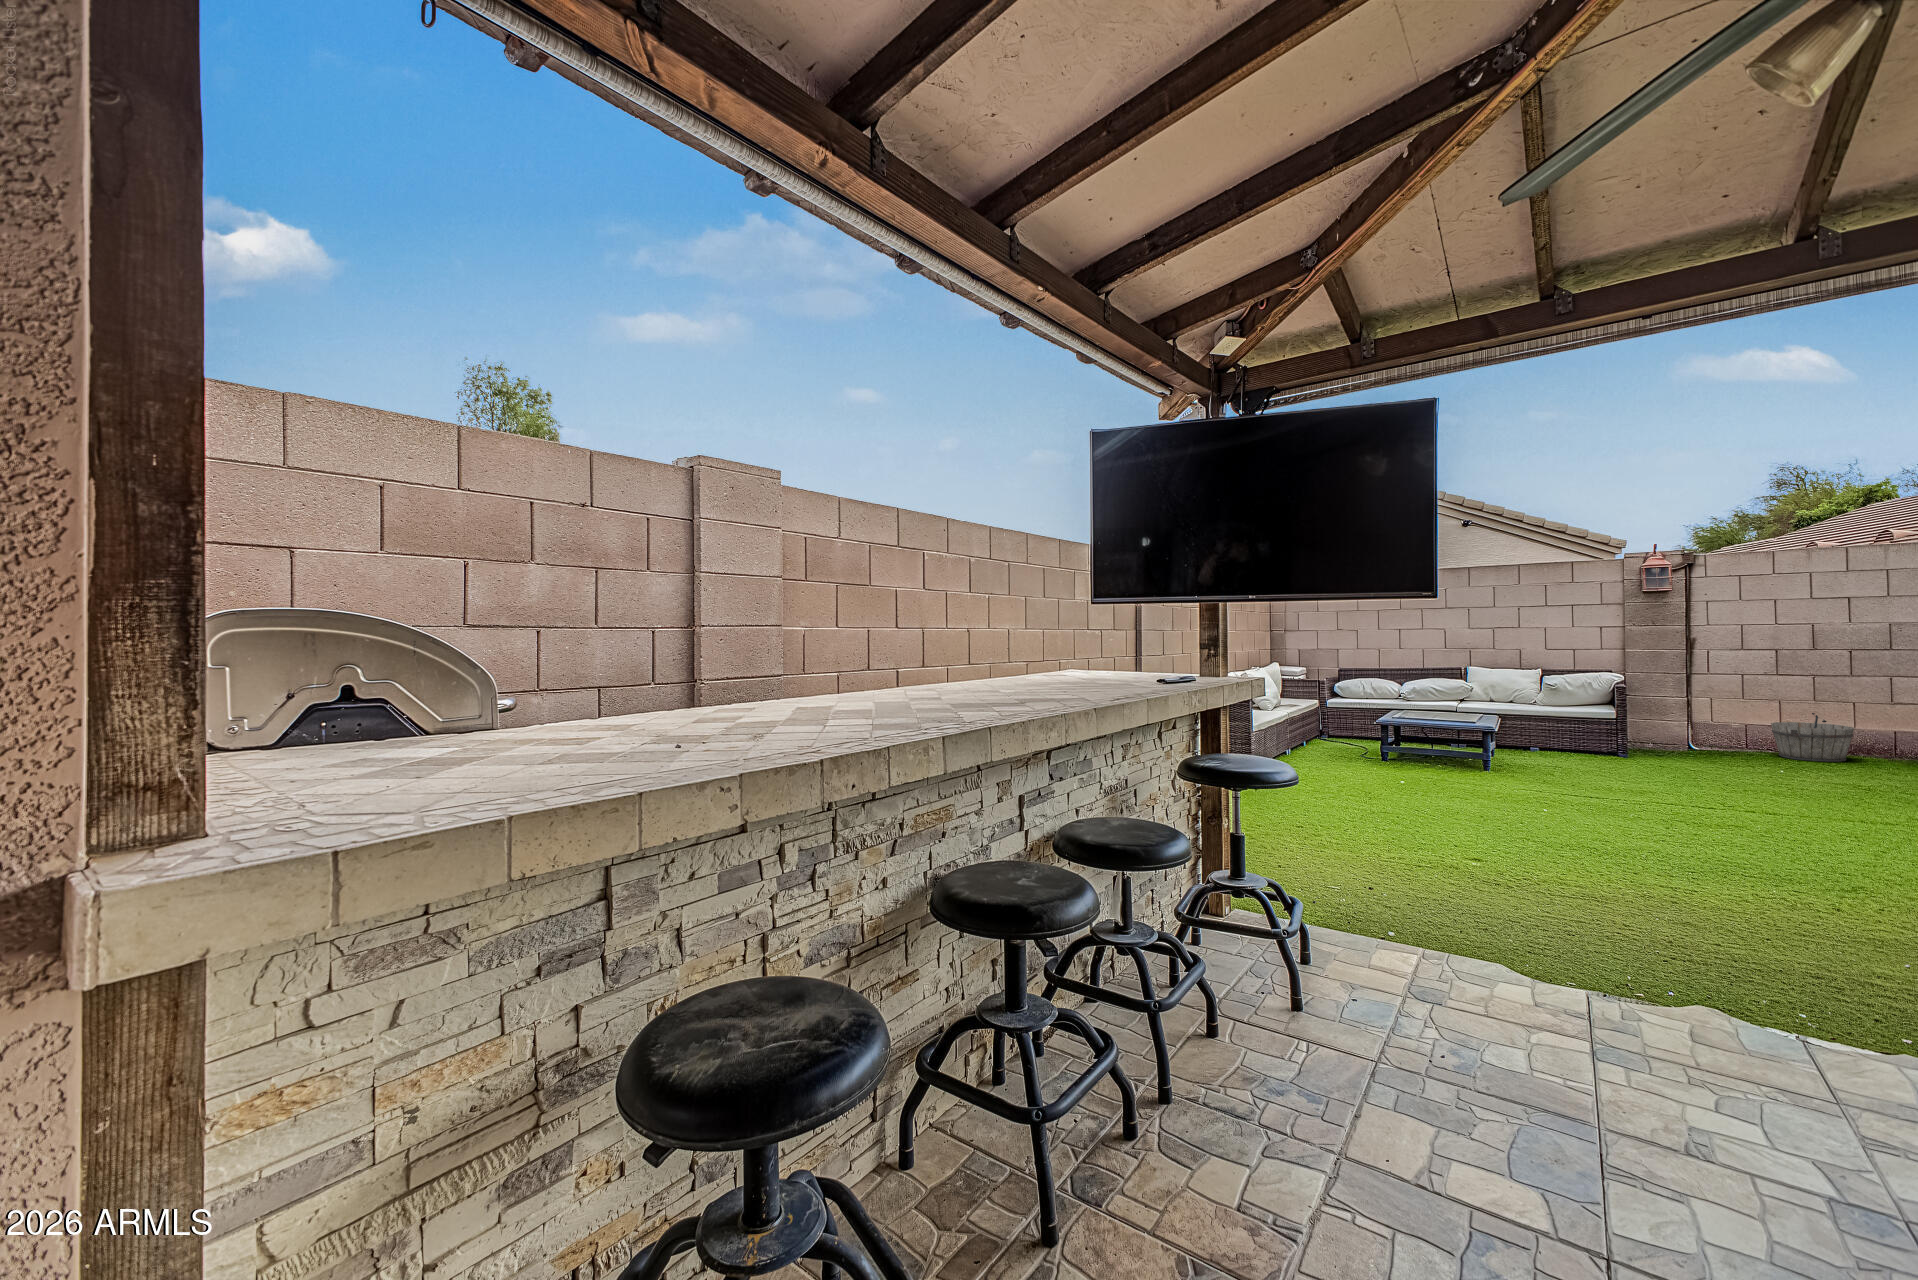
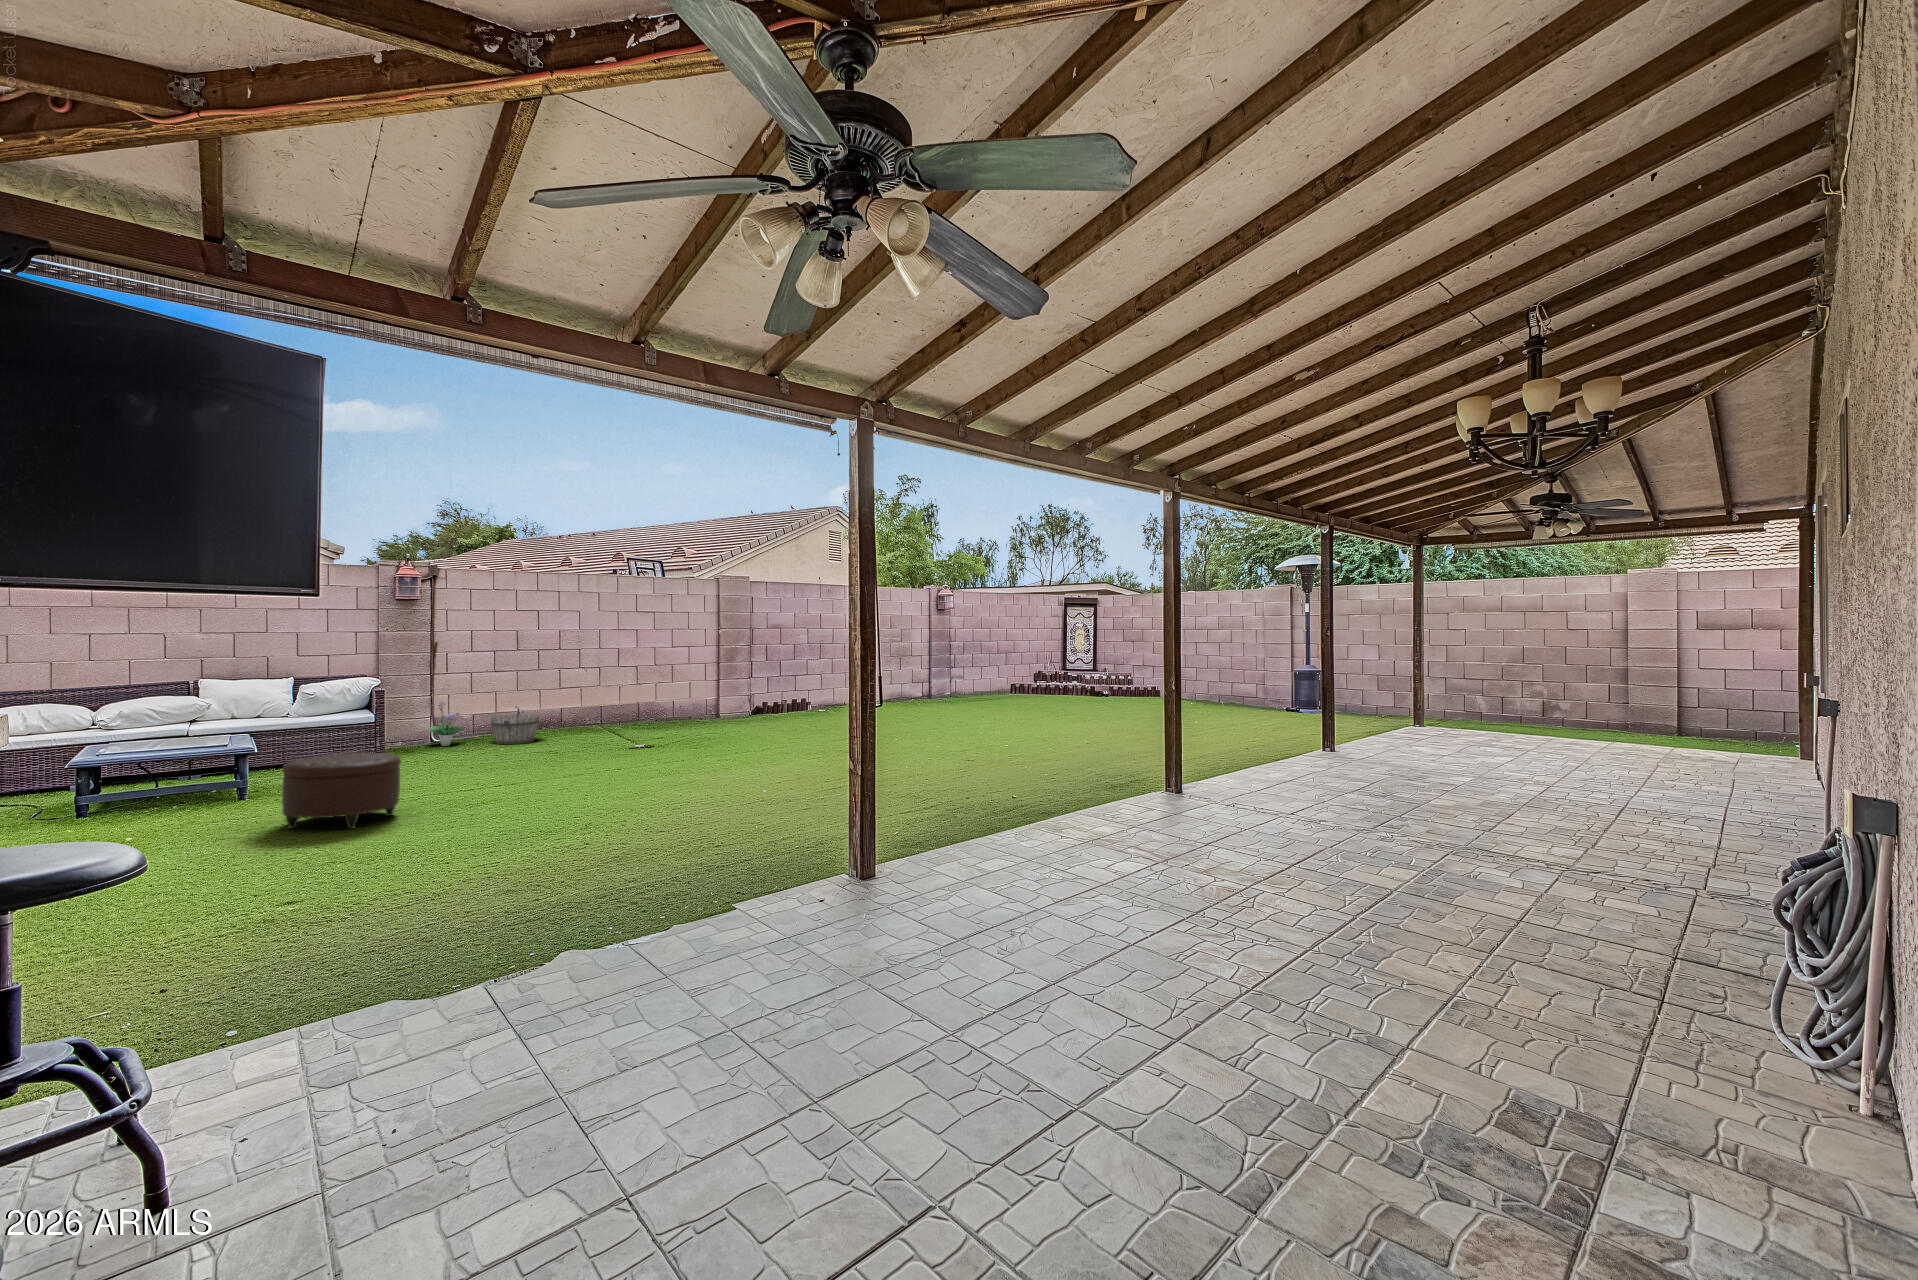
potted plant: none [1682,700,1734,751] -> present [427,701,464,746]
ottoman: none [1498,740,1608,813] -> present [282,753,401,829]

